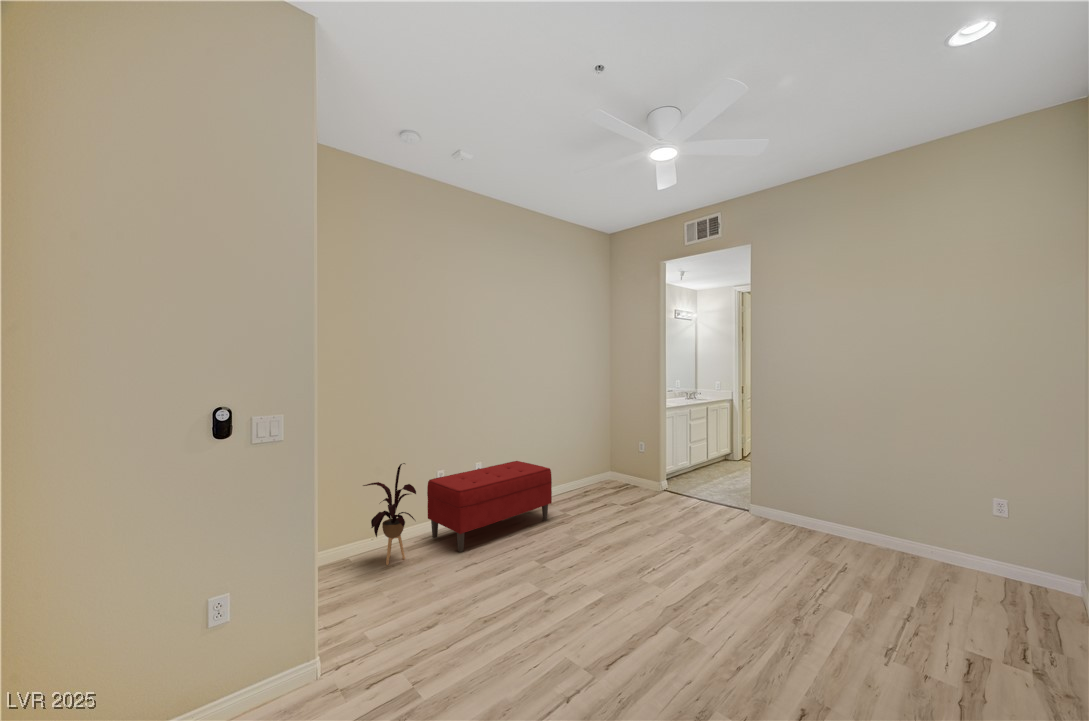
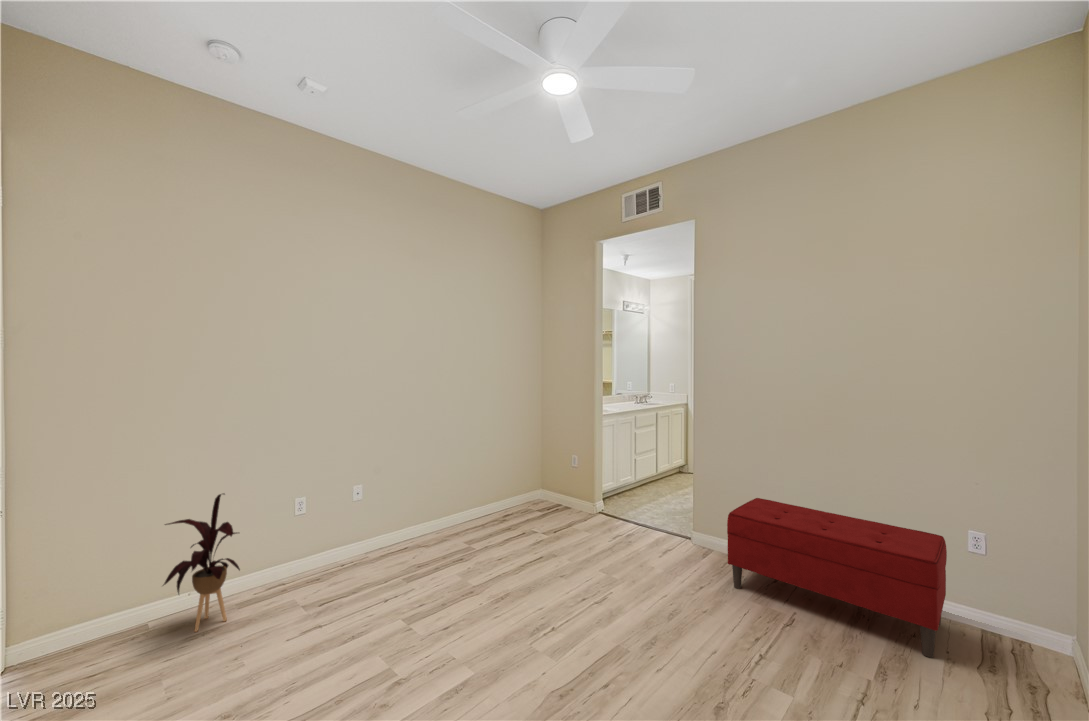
bench: present [427,461,552,552] -> present [727,498,947,658]

